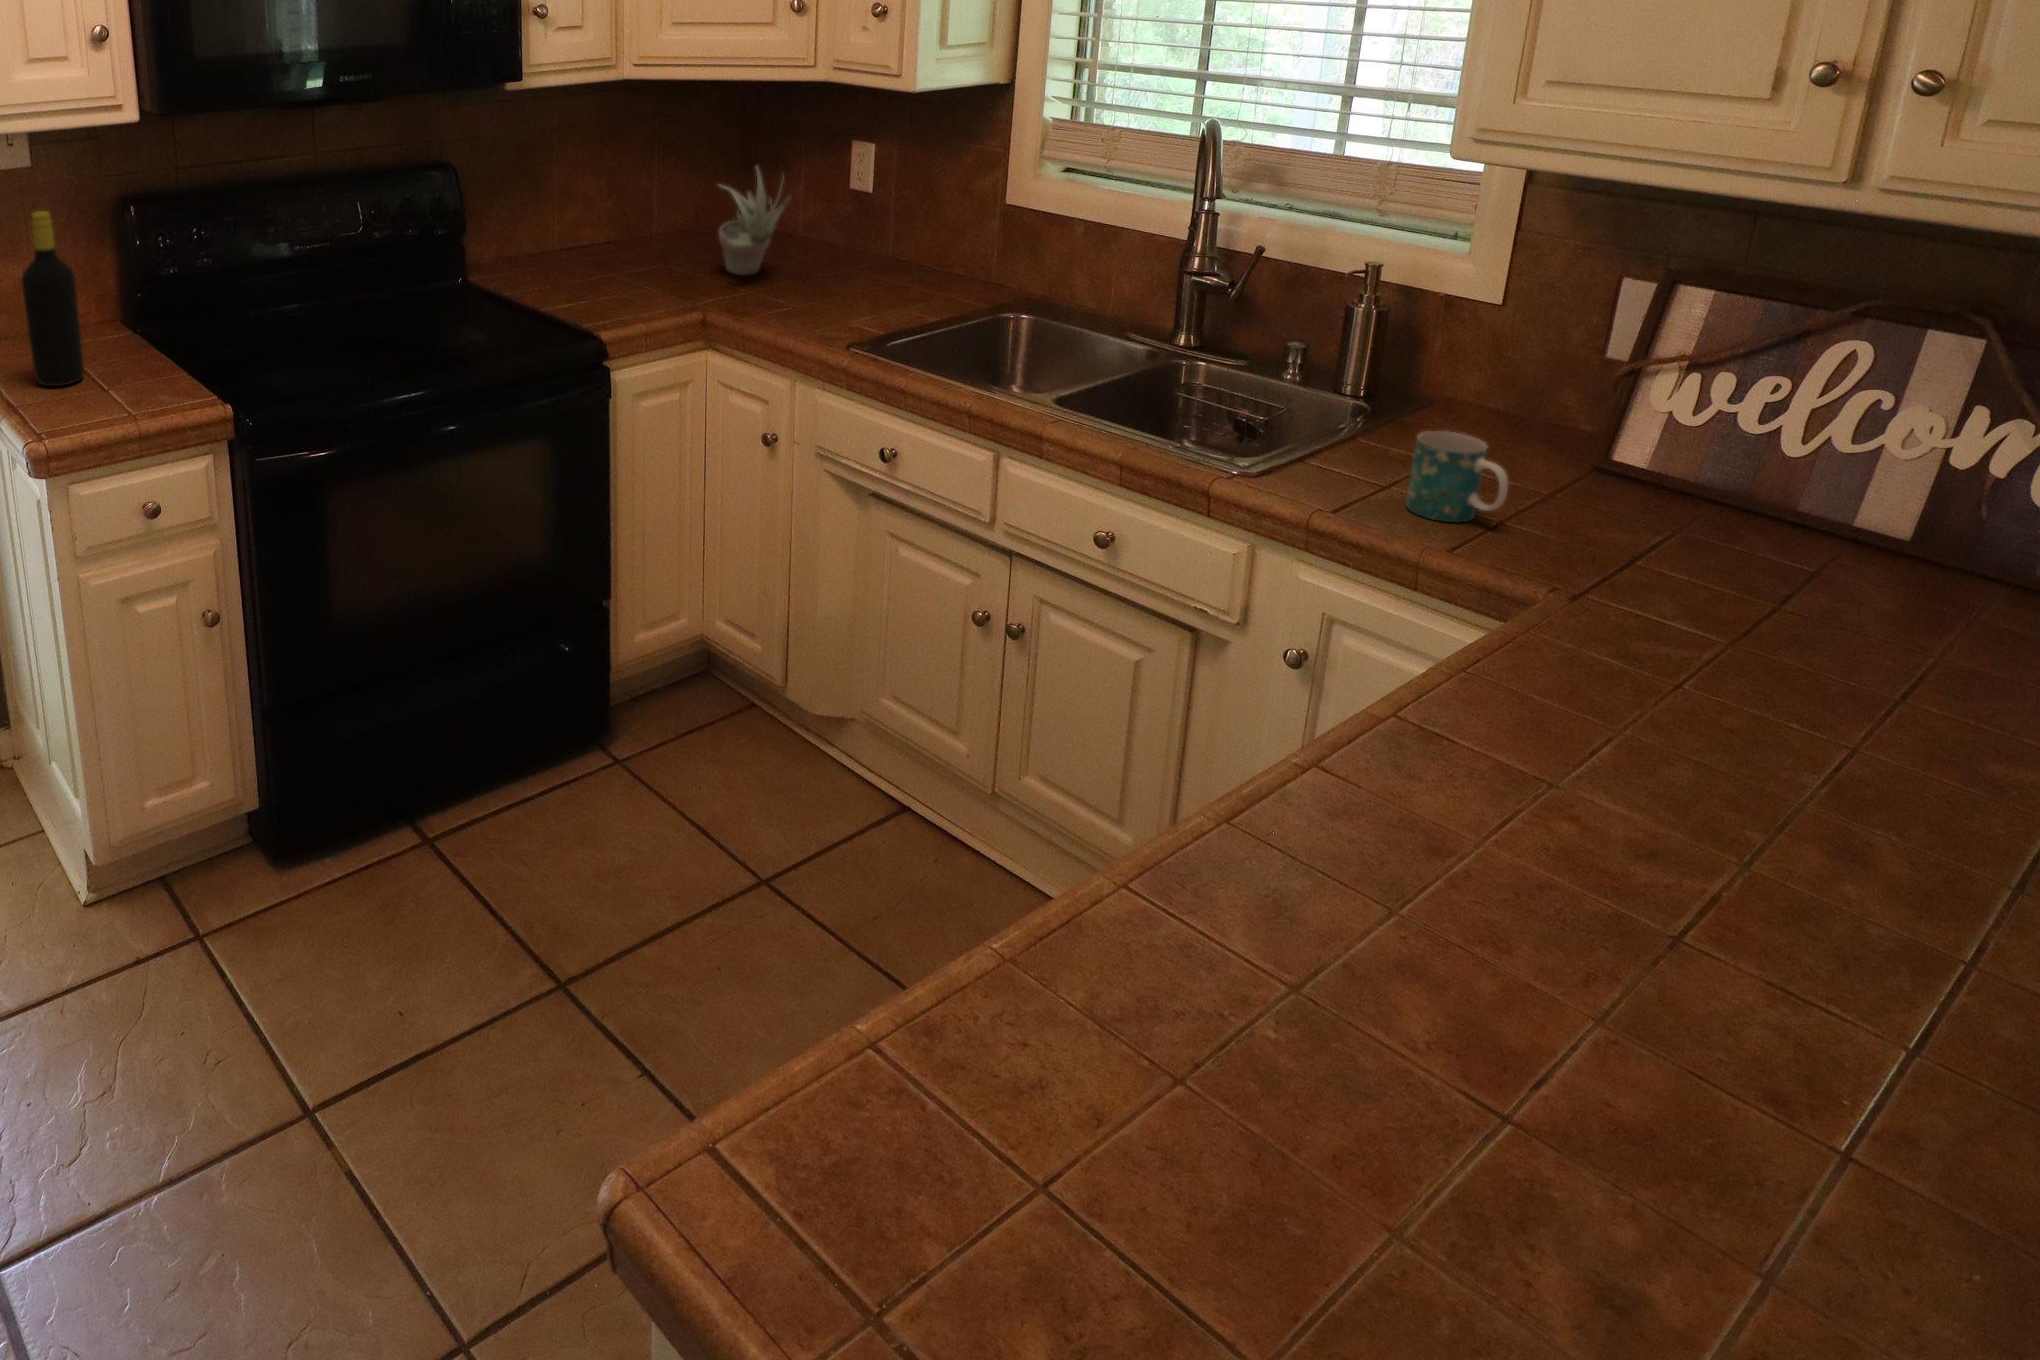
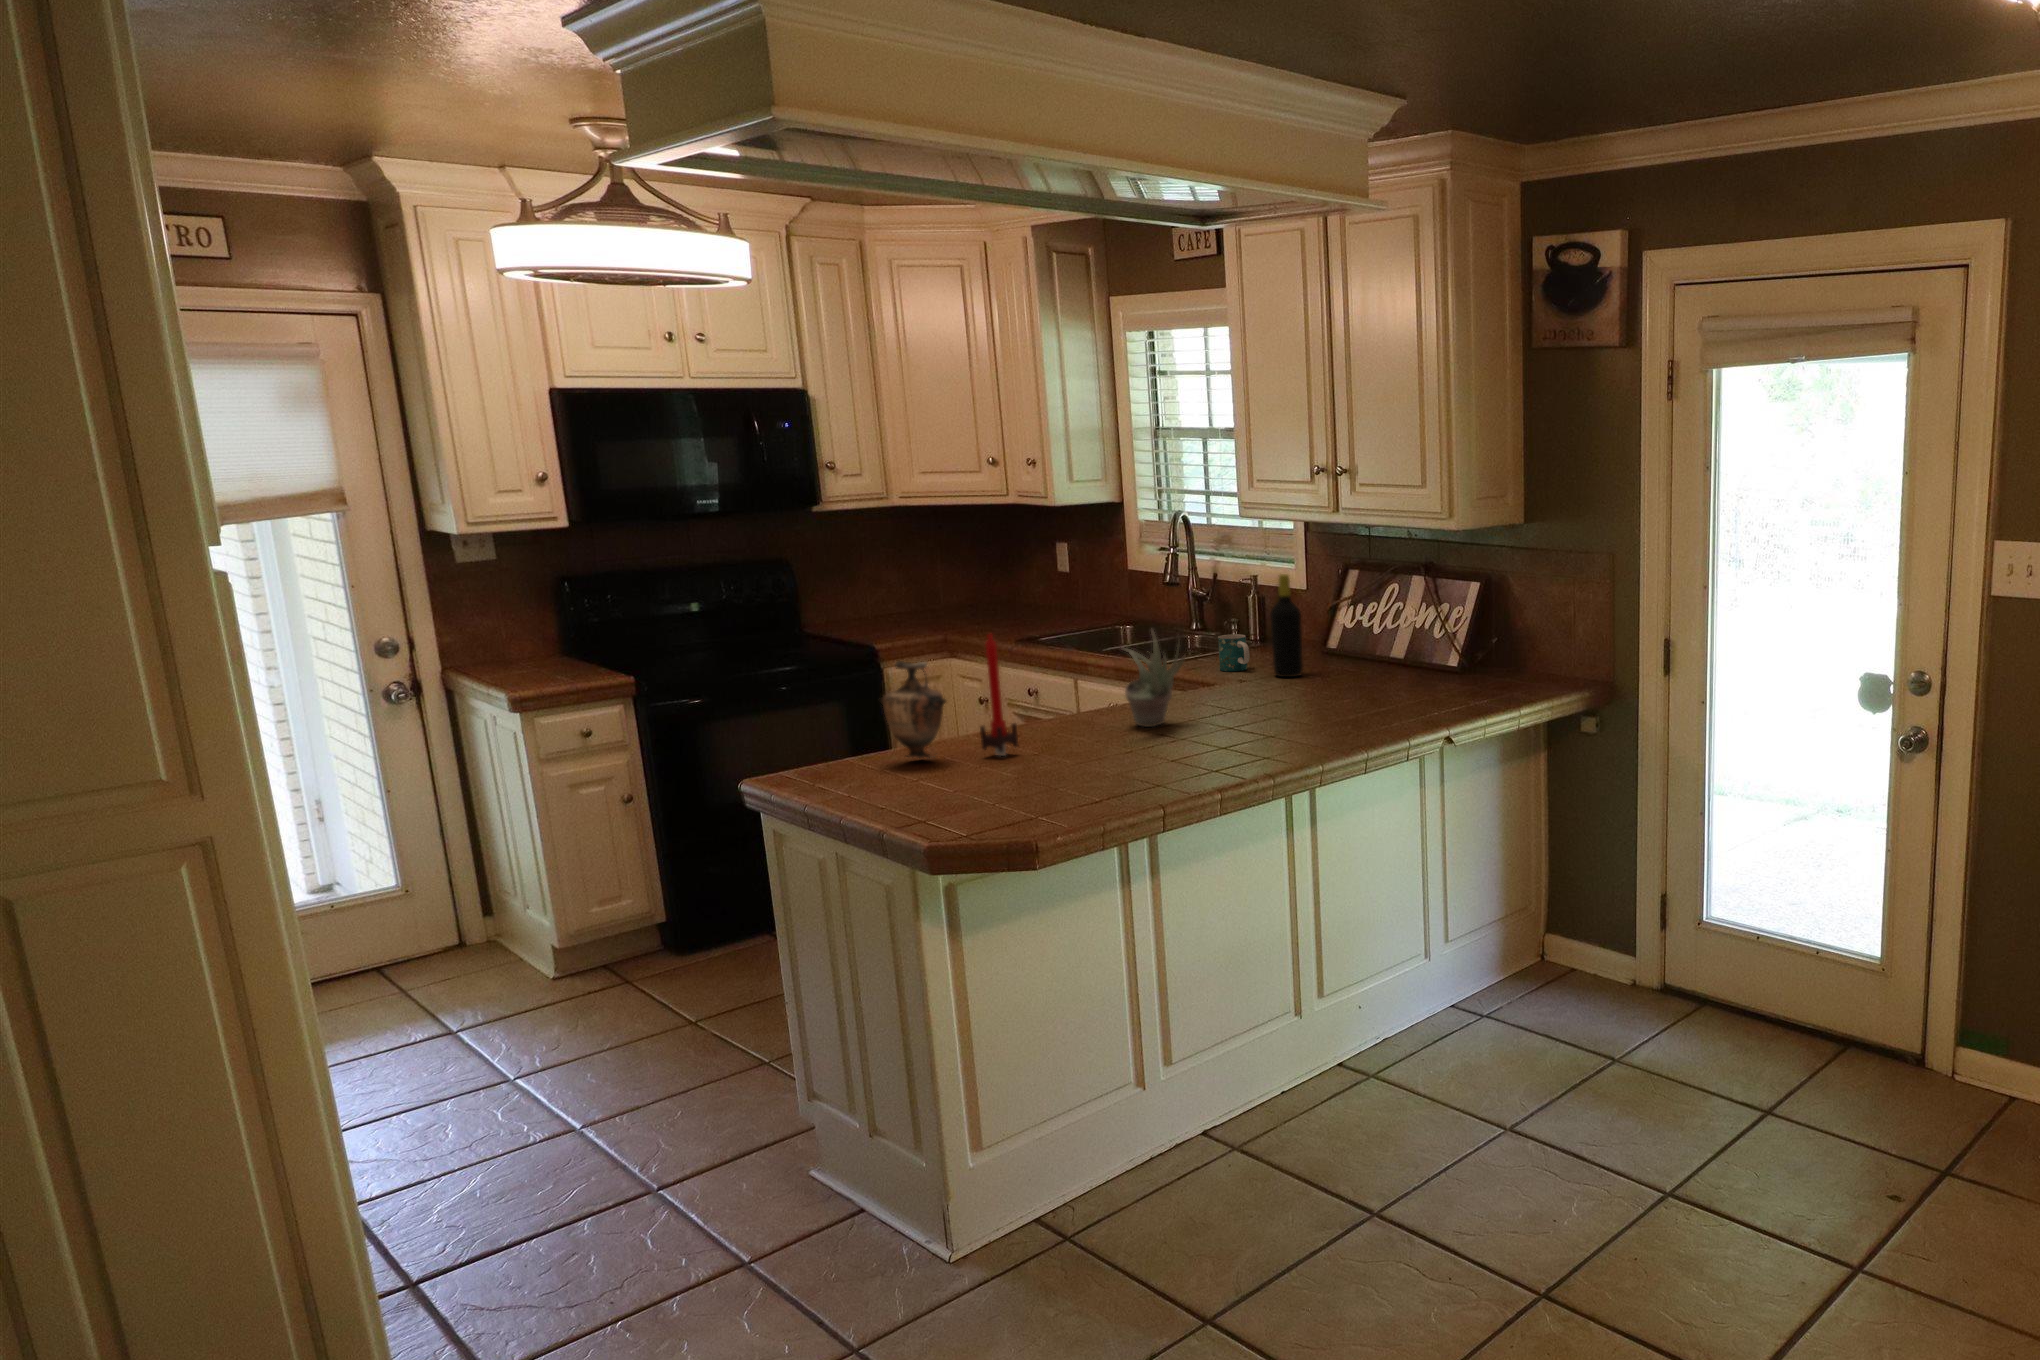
succulent plant: present [719,167,790,275] -> present [1123,631,1185,727]
bottle: present [22,211,84,386] -> present [1270,574,1303,677]
candle: none [1344,746,1485,1141] -> present [980,634,1019,756]
vase: none [1033,819,1309,1141] -> present [879,661,946,759]

